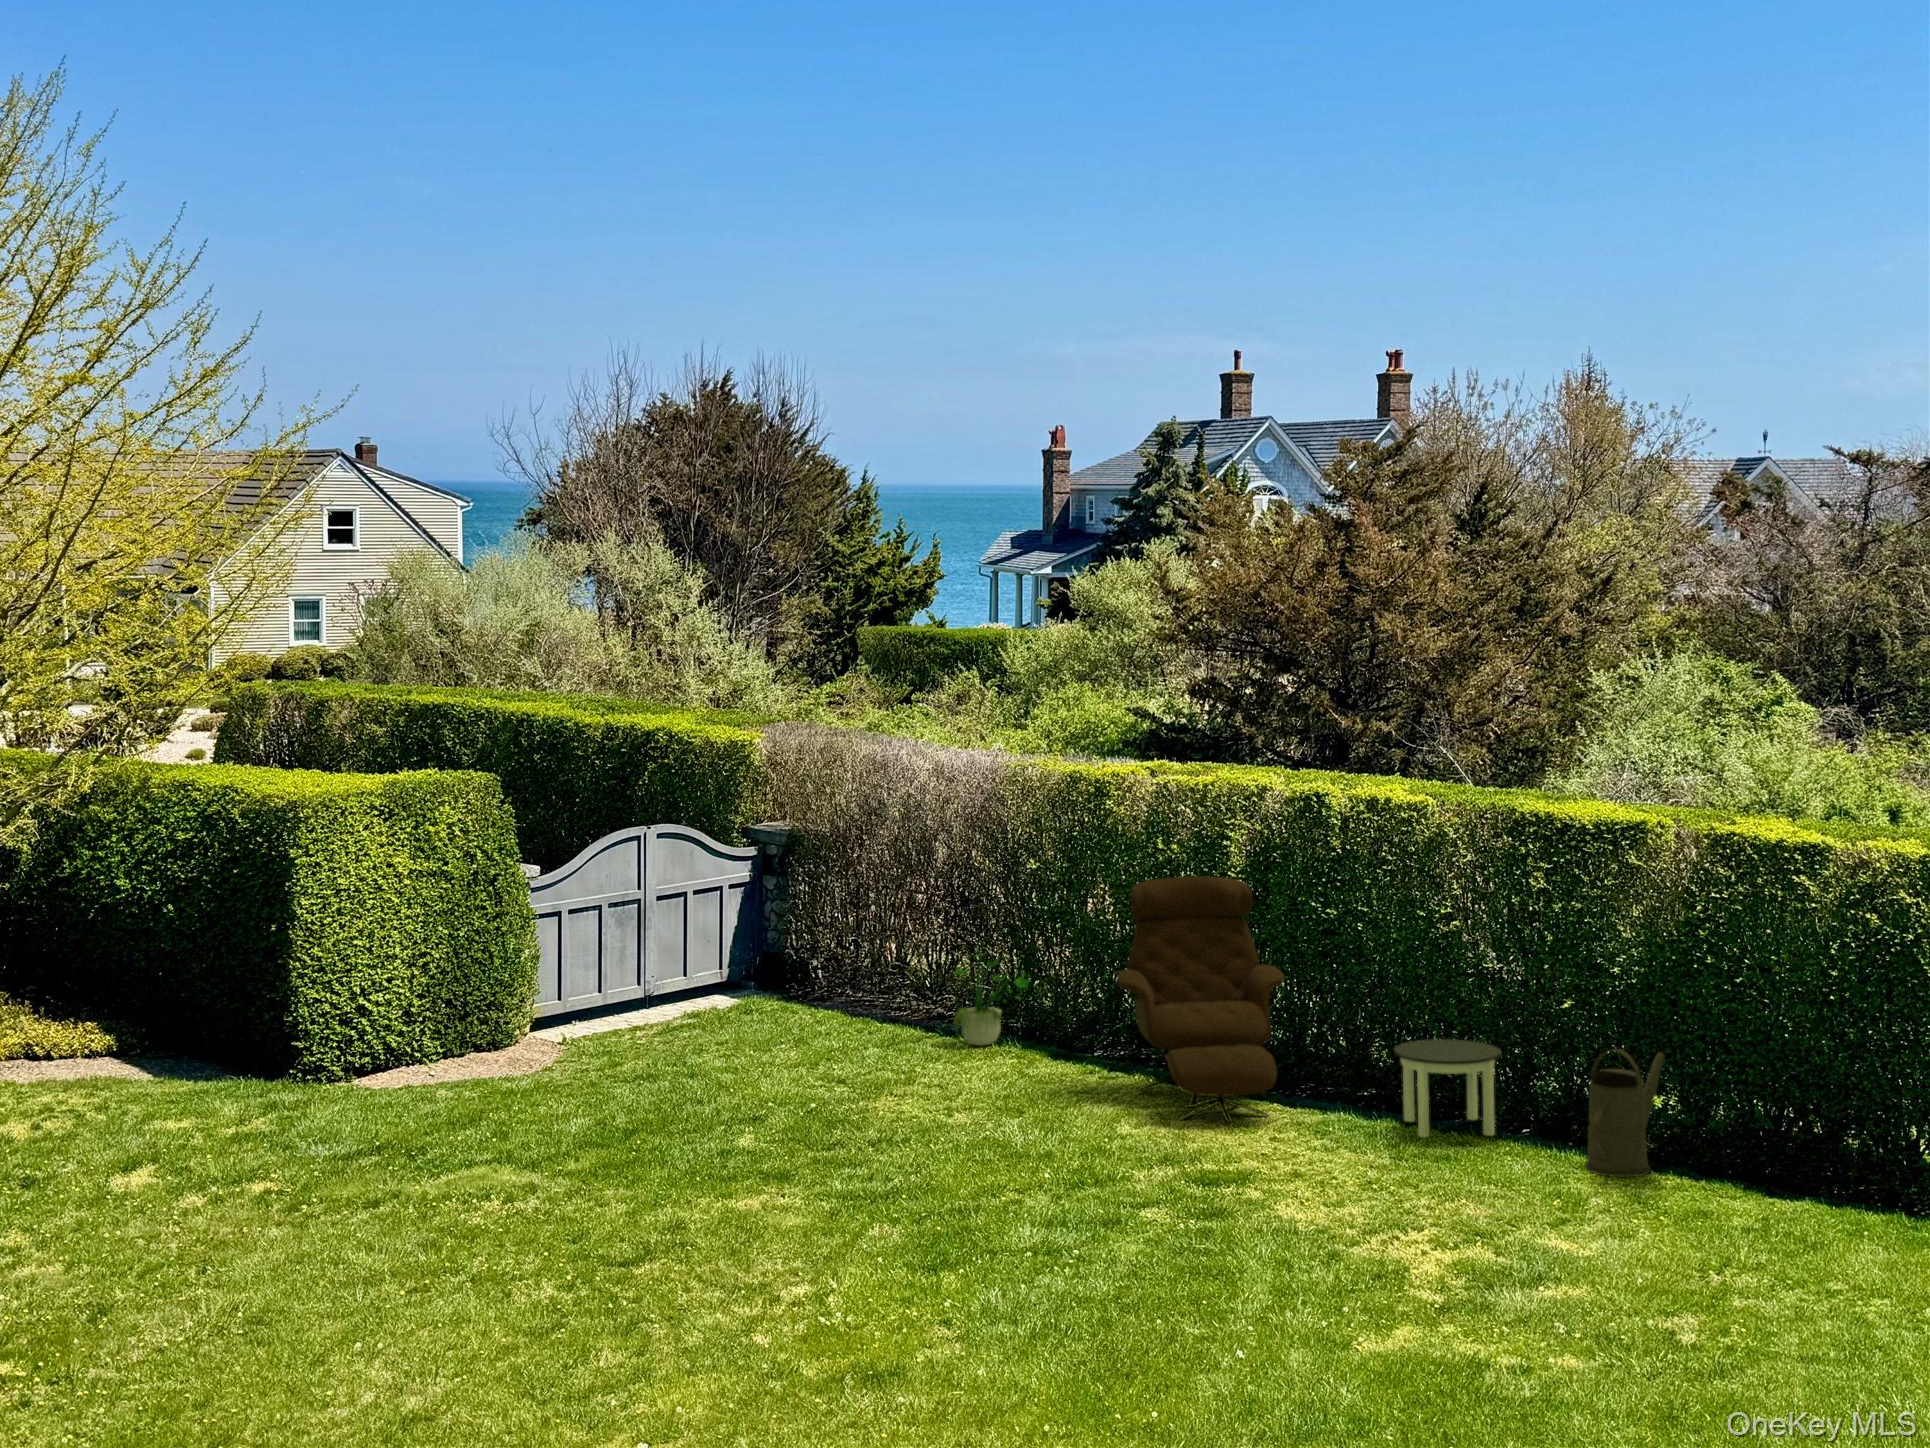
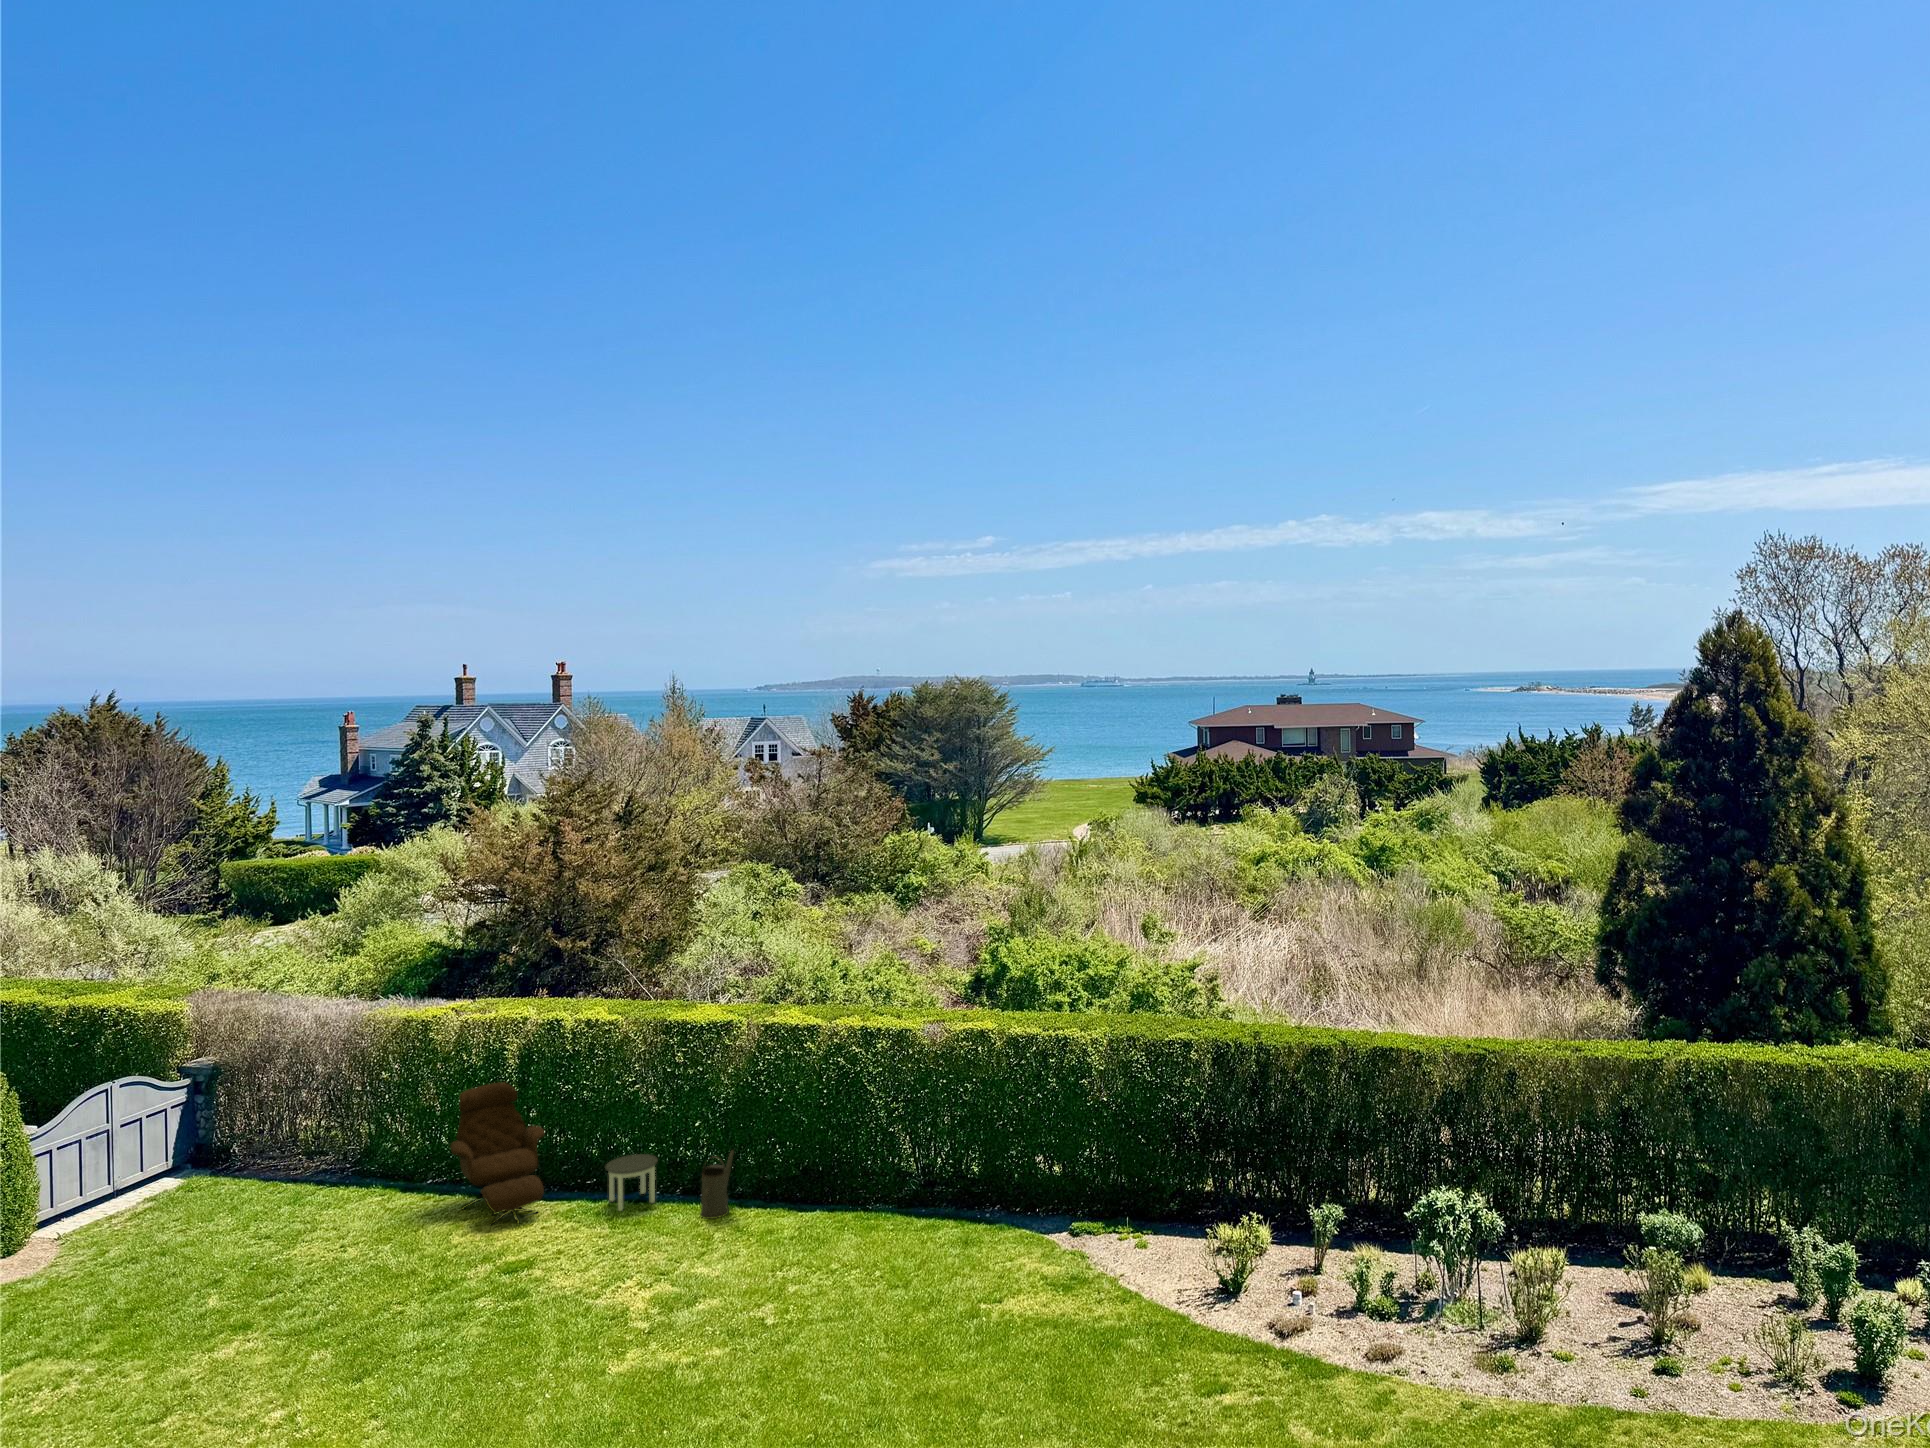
potted plant: present [954,952,1030,1046] -> none [340,1122,392,1190]

